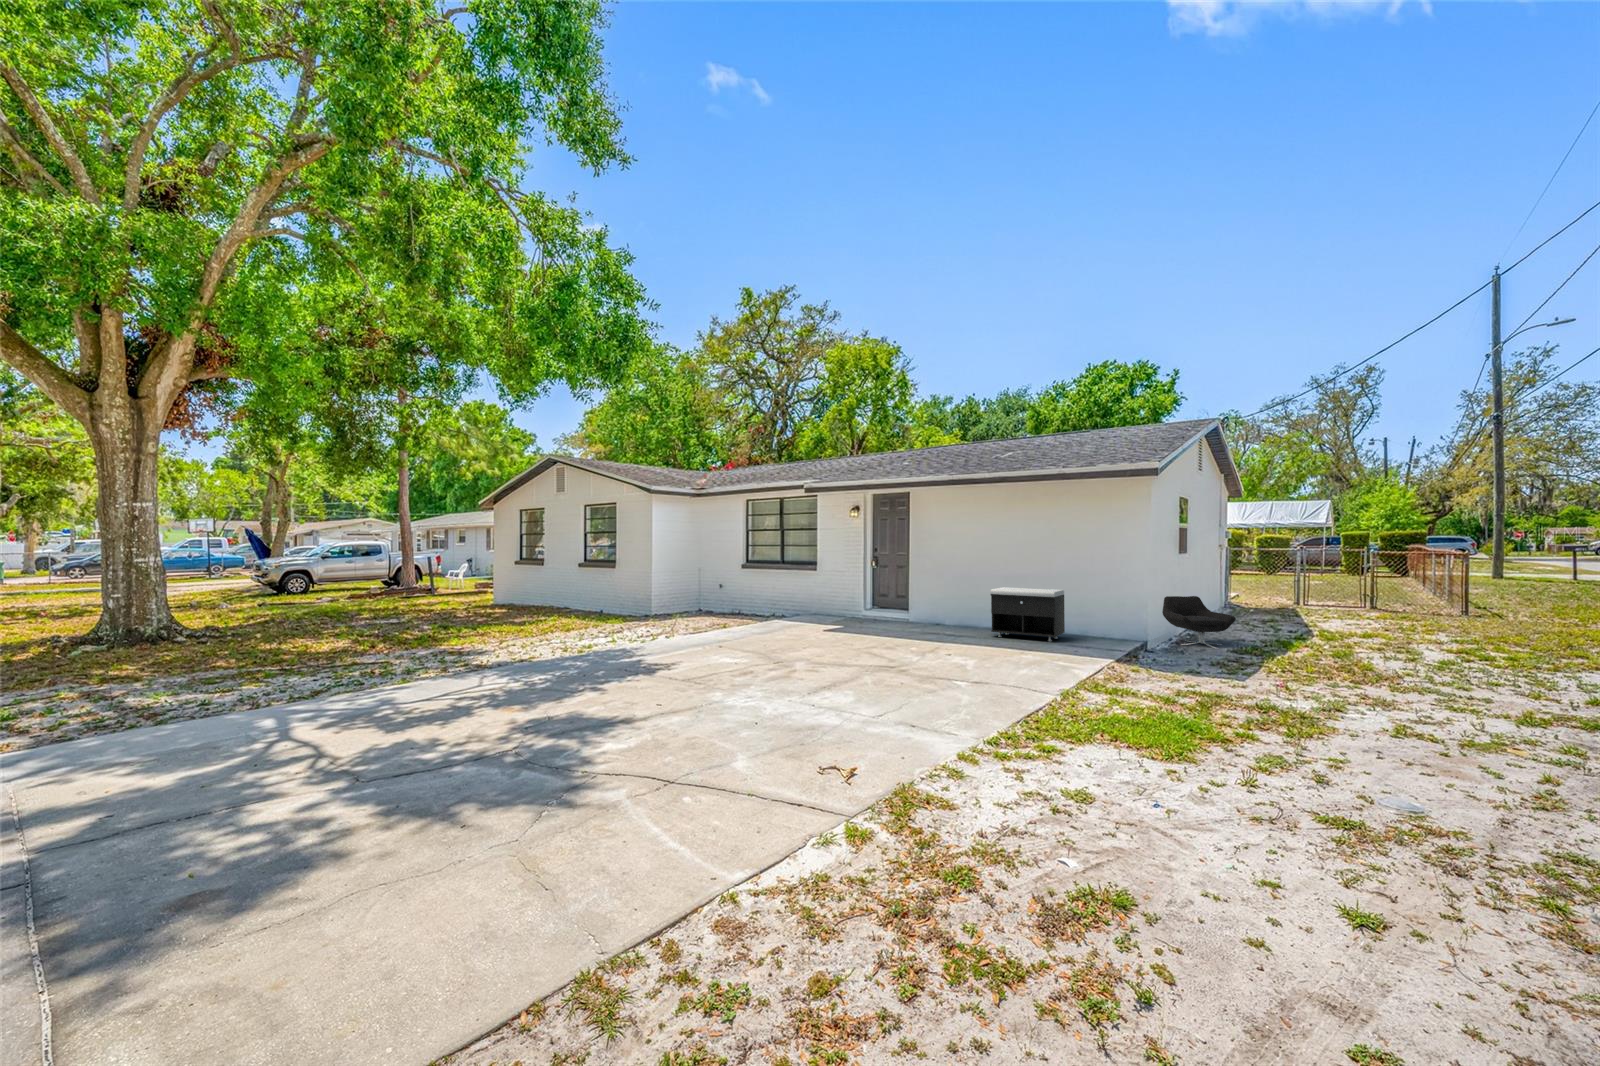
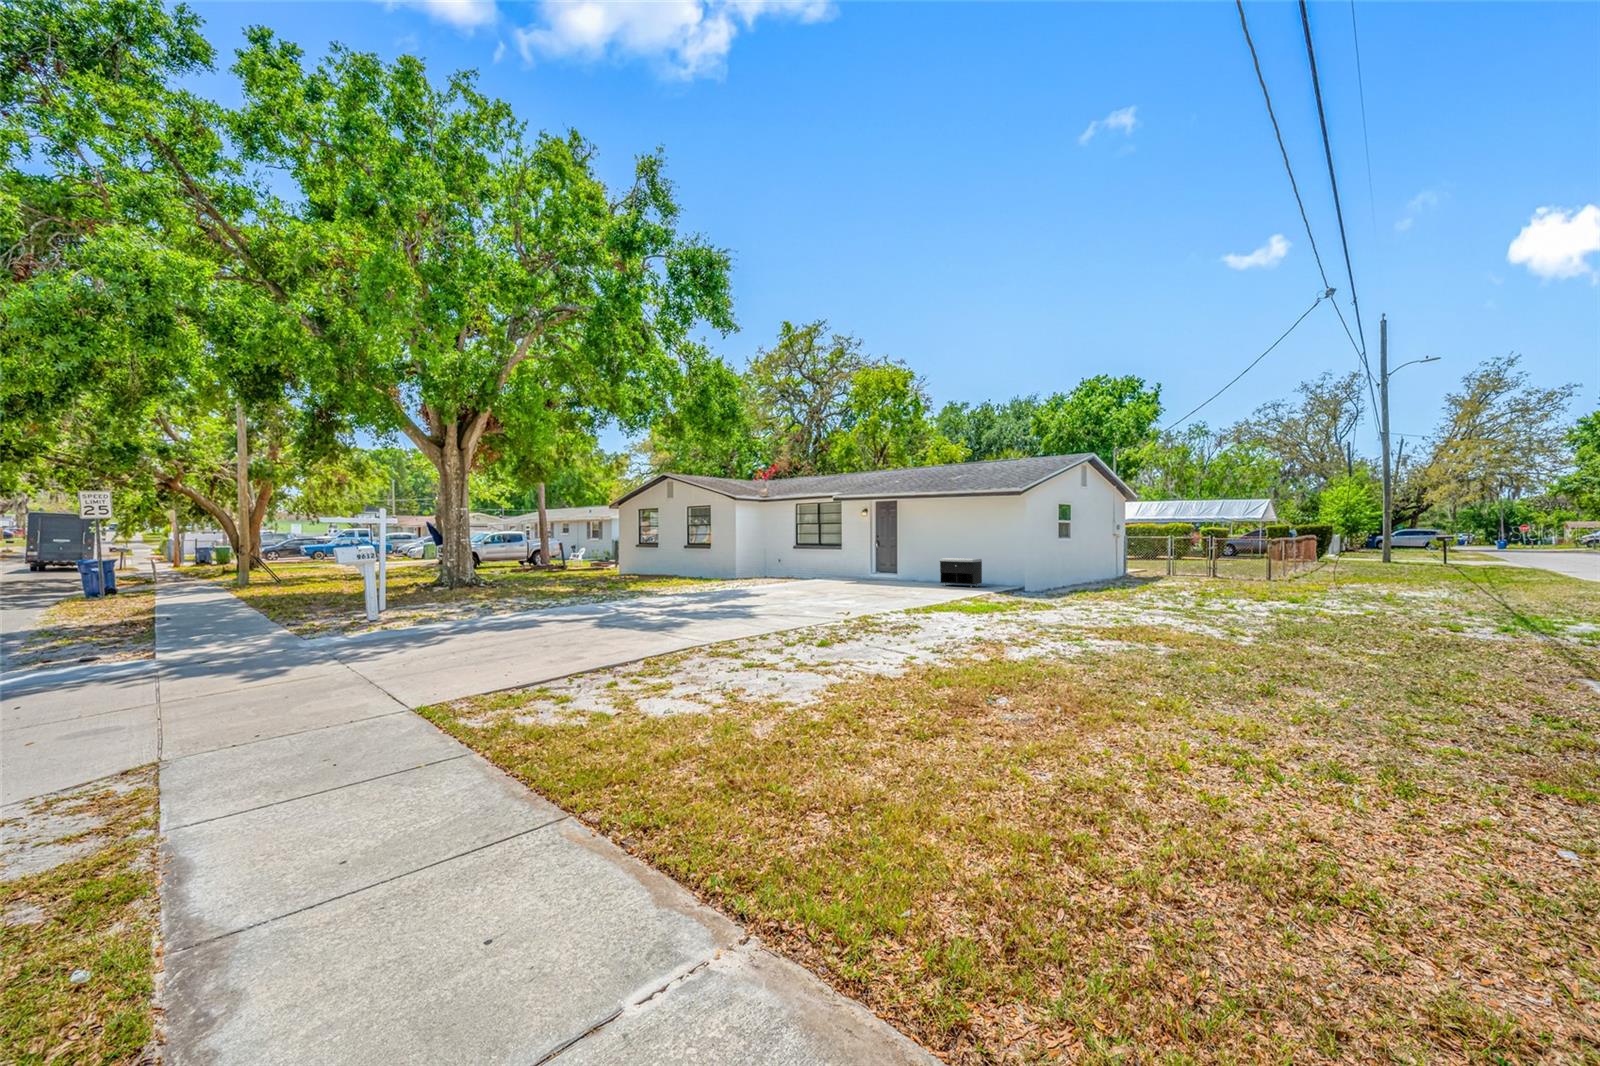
lounge chair: present [1162,596,1236,649] -> none [1035,562,1071,590]

